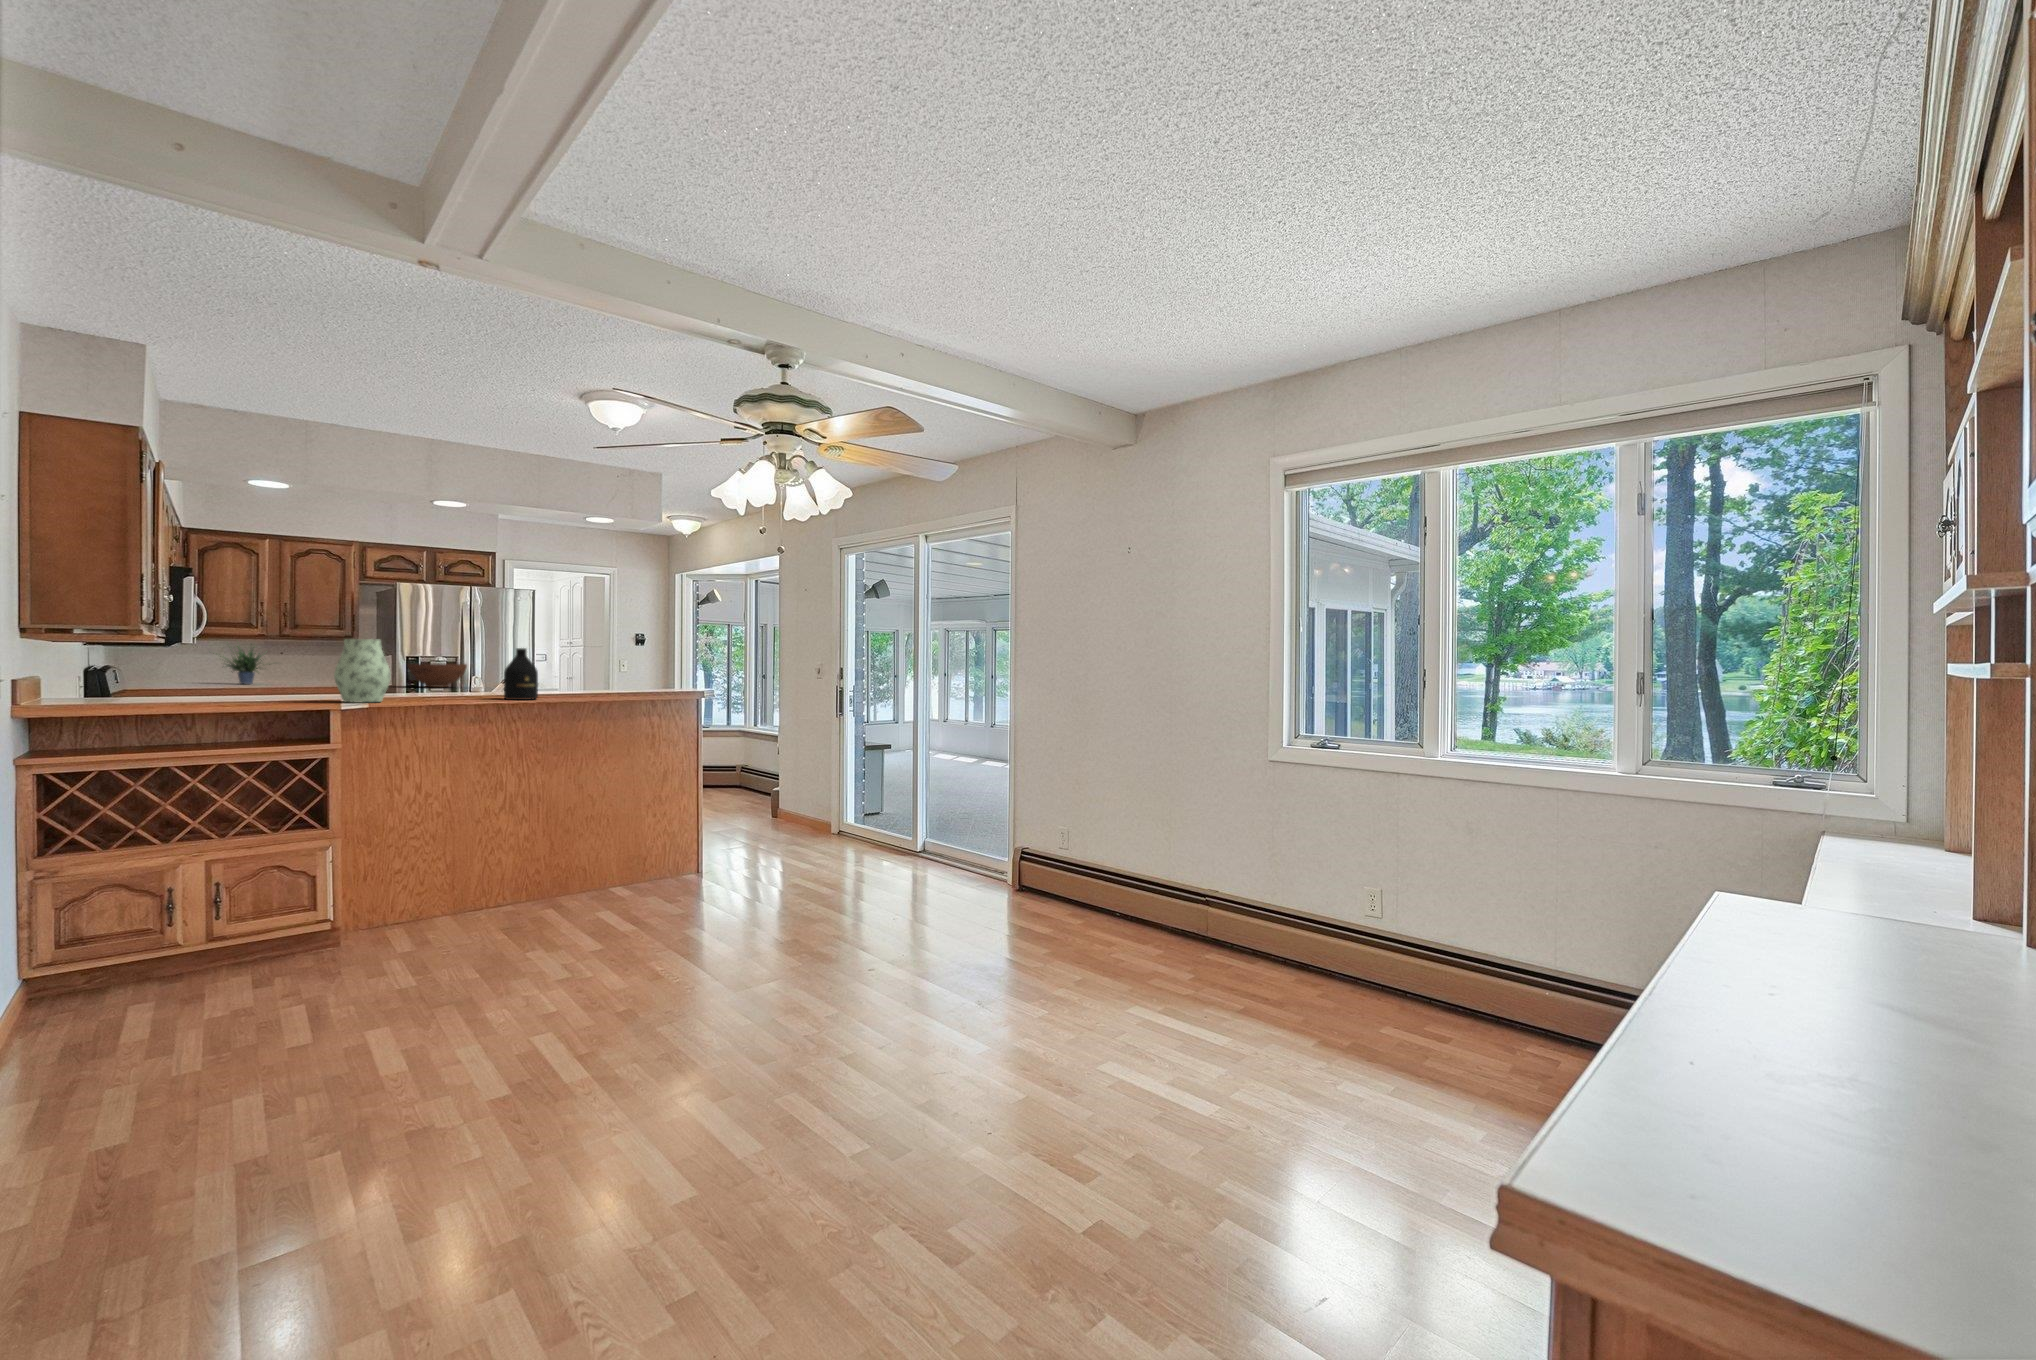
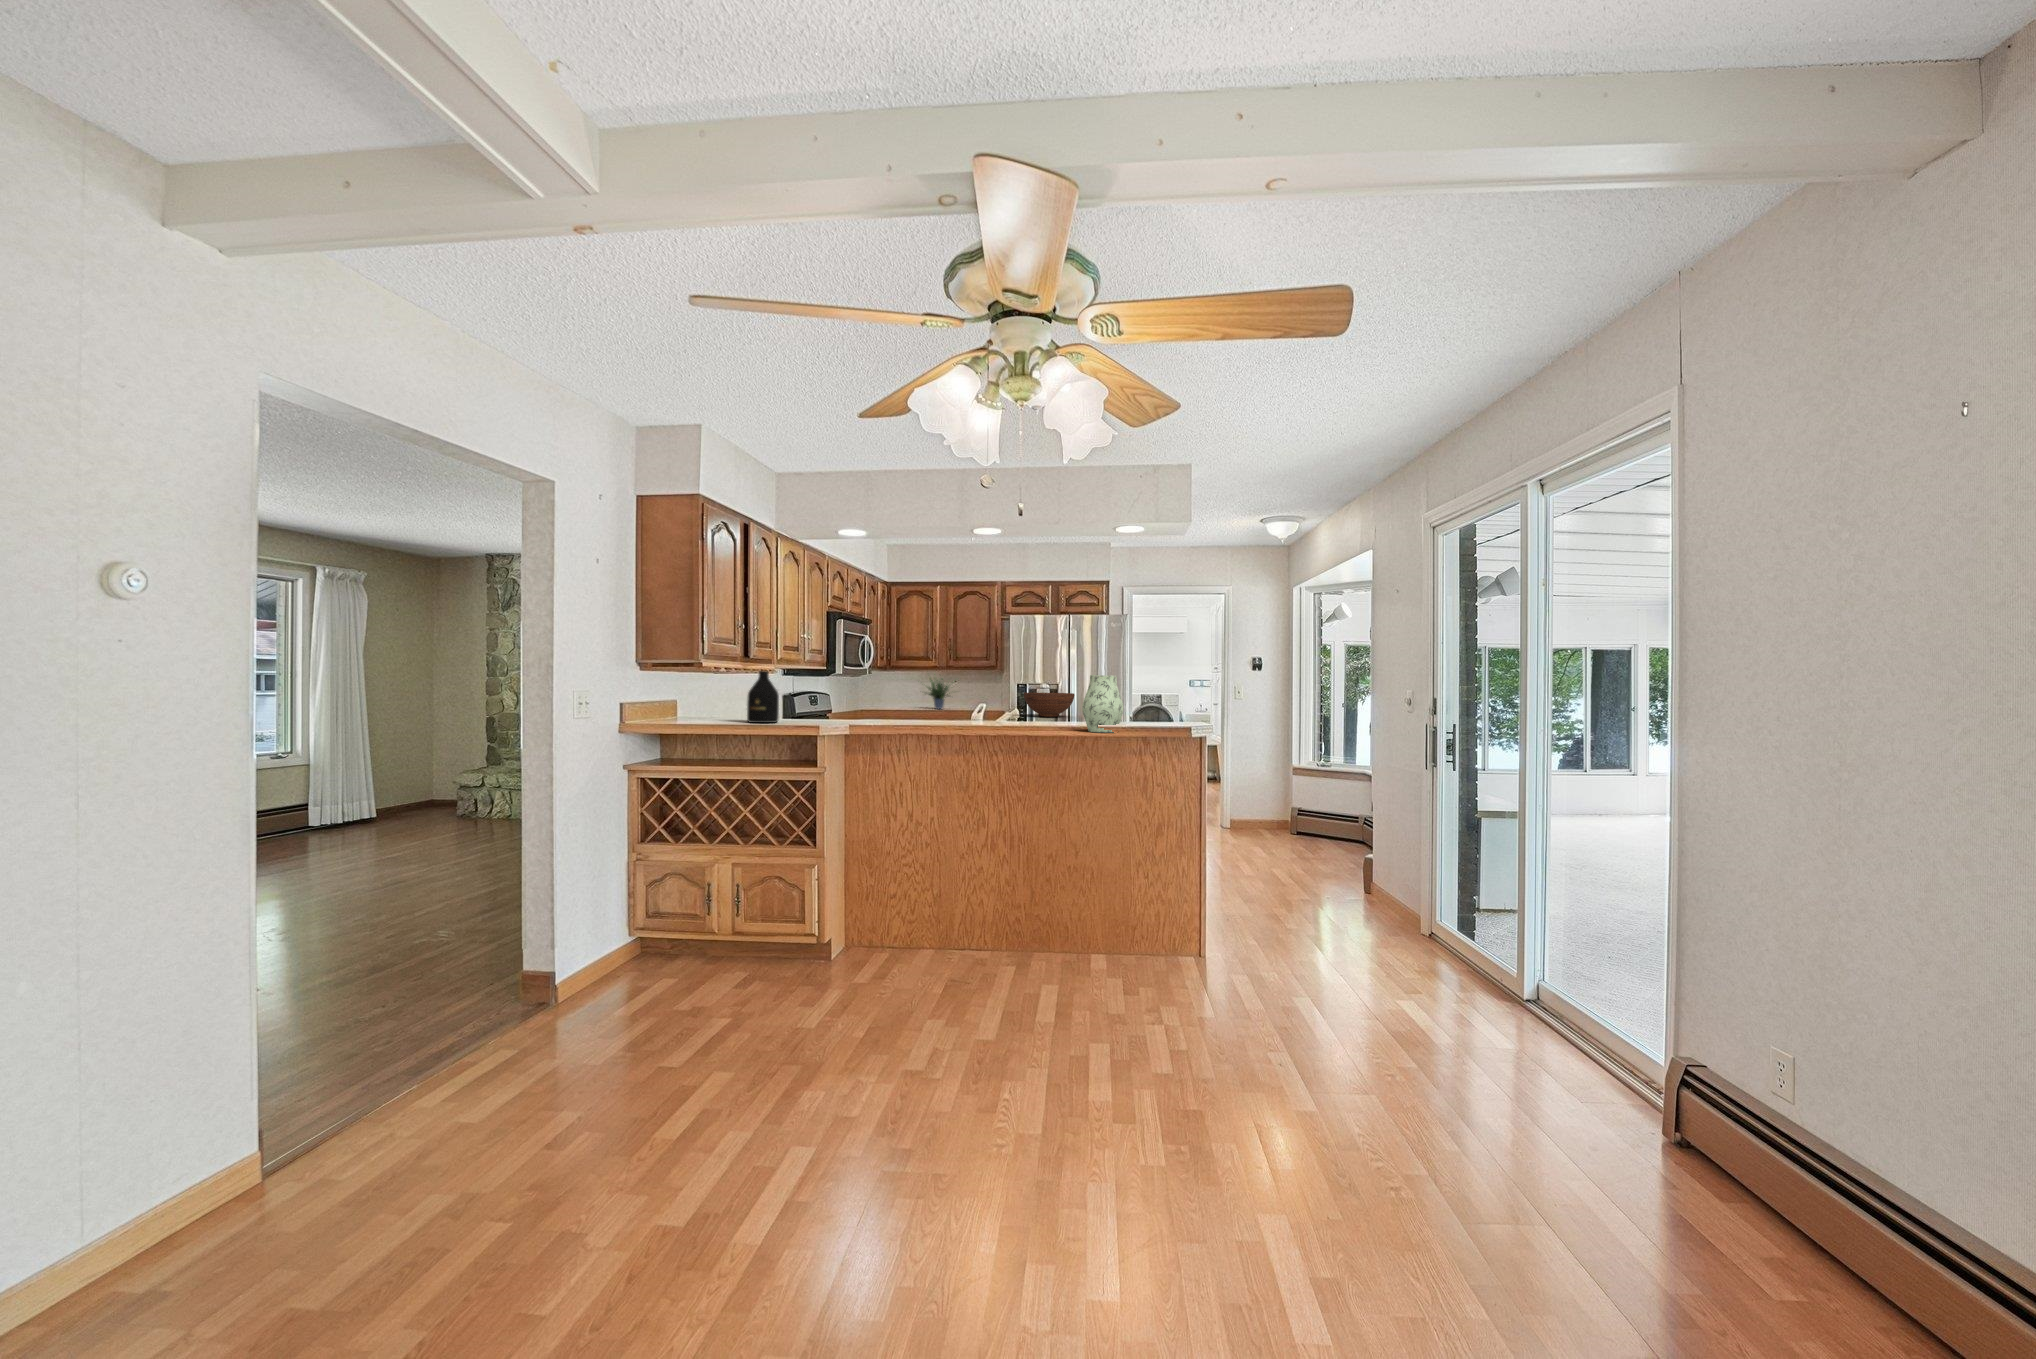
vase: present [334,639,391,702] -> present [1082,675,1123,732]
bottle: present [504,648,538,700] -> present [747,671,779,723]

